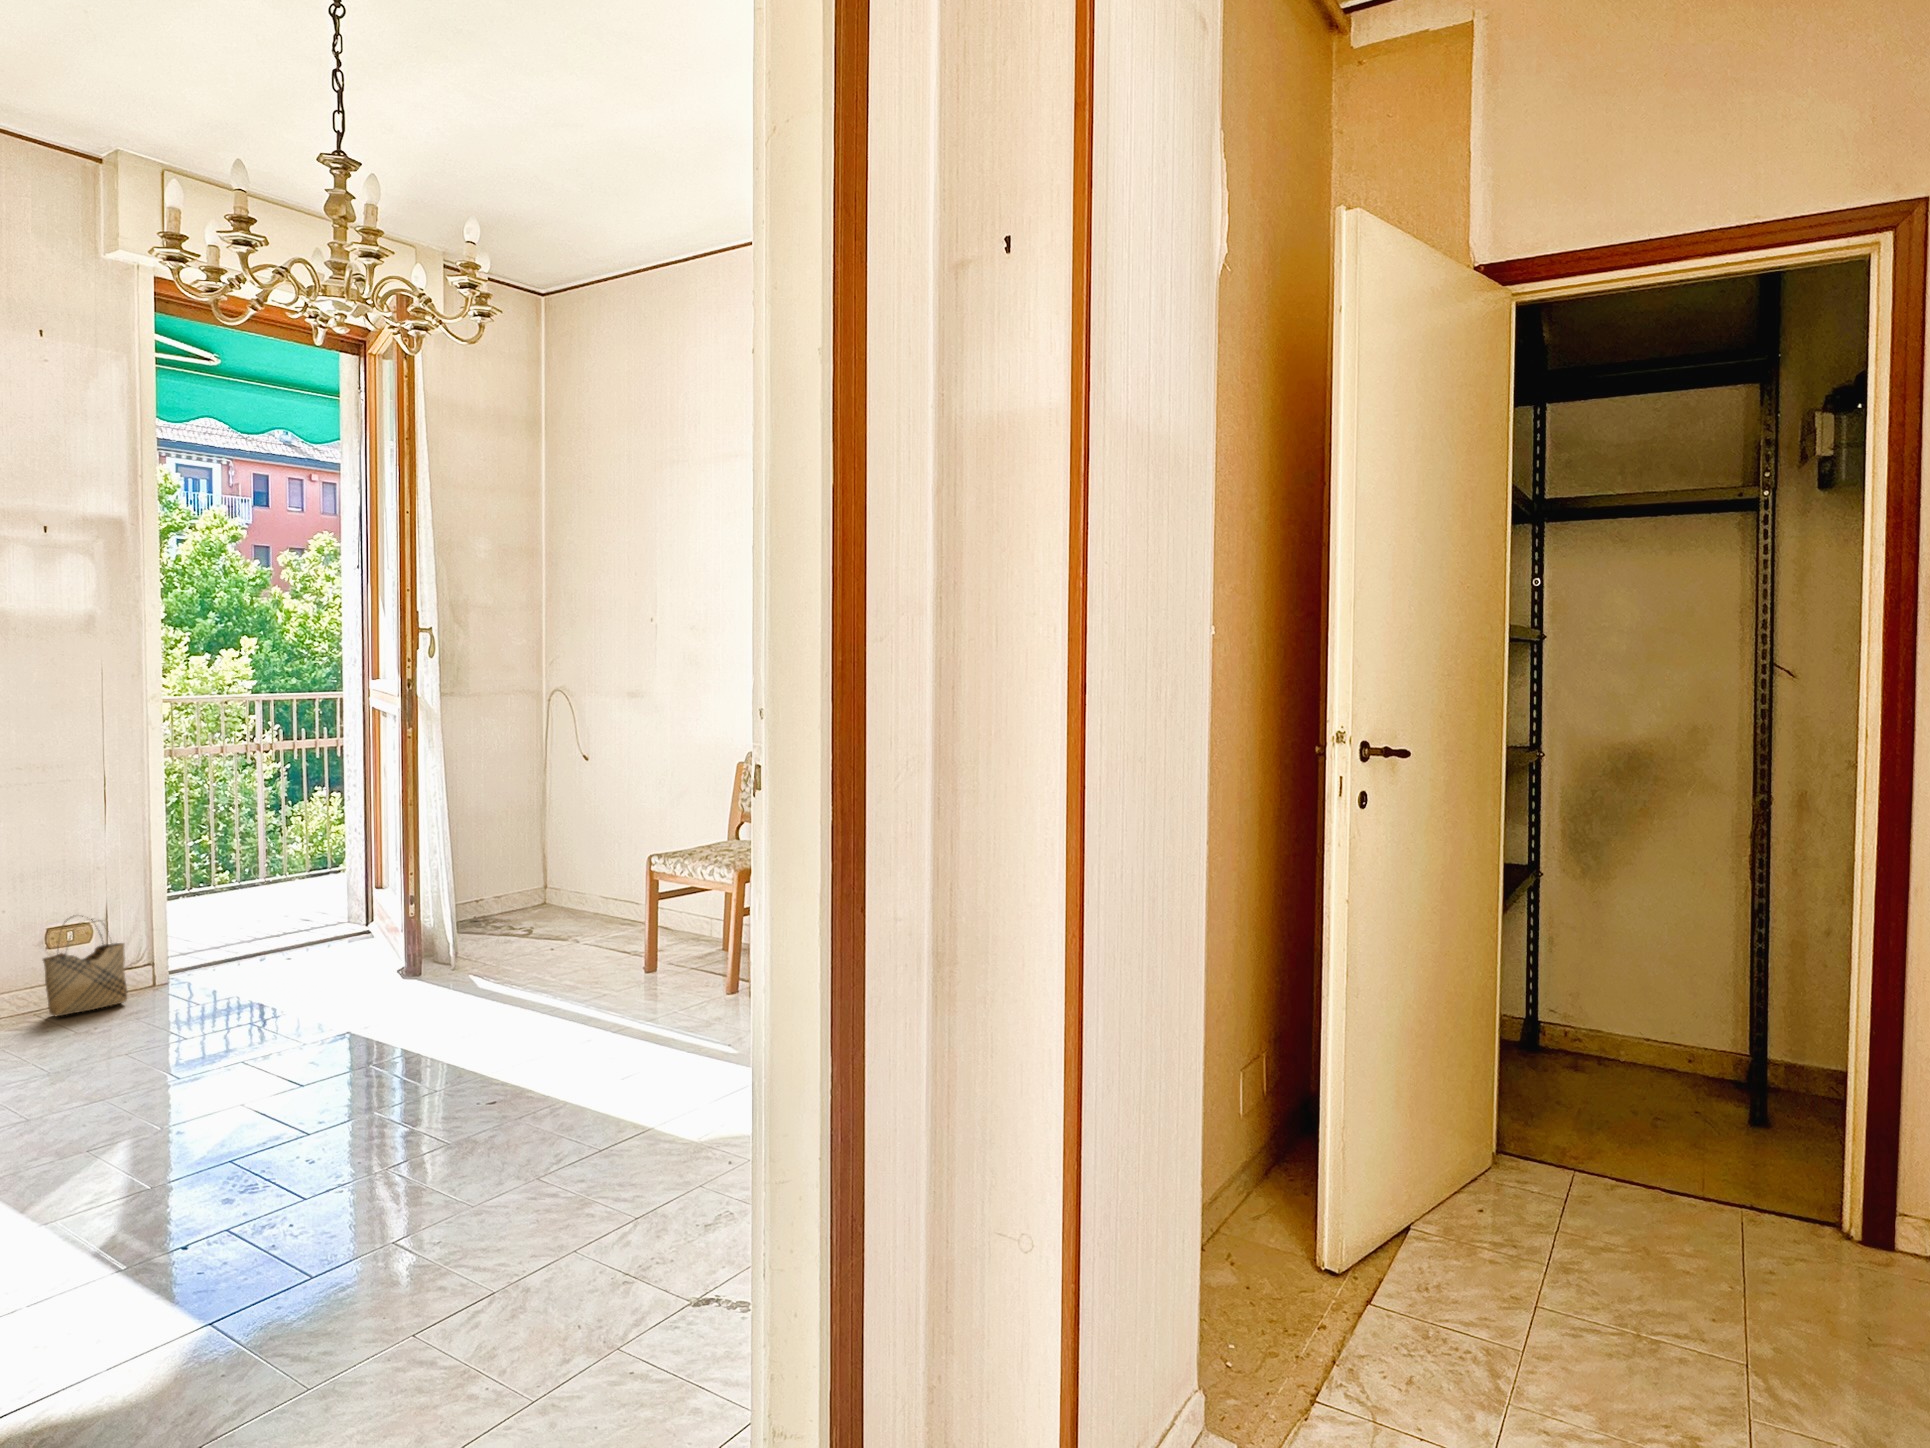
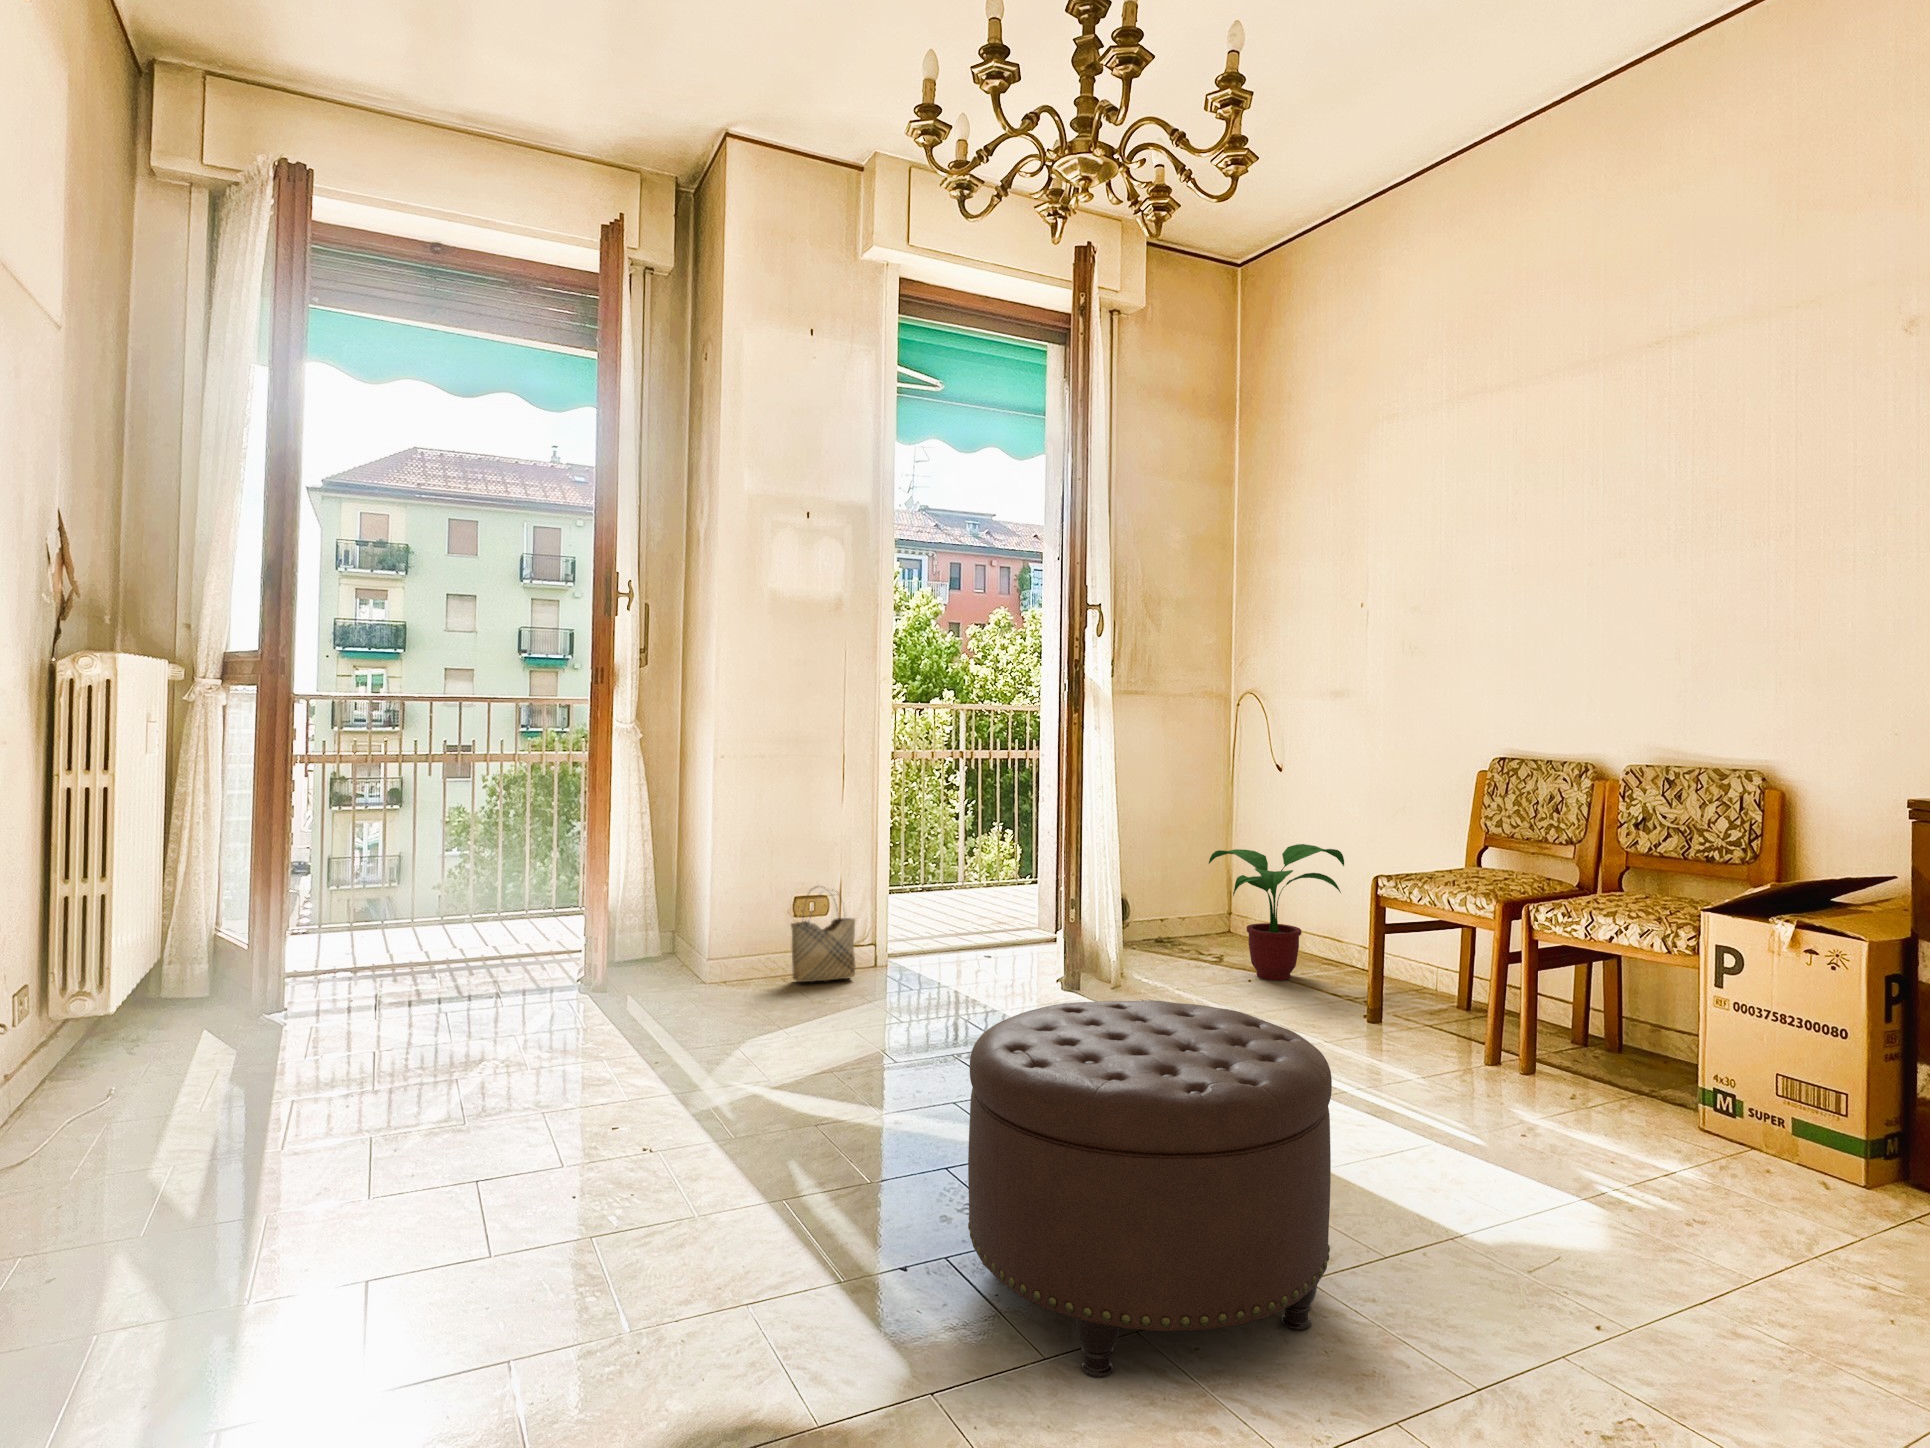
potted plant: none [520,822,645,946] -> present [1209,844,1344,980]
ottoman: none [221,1008,518,1283] -> present [968,1000,1332,1378]

